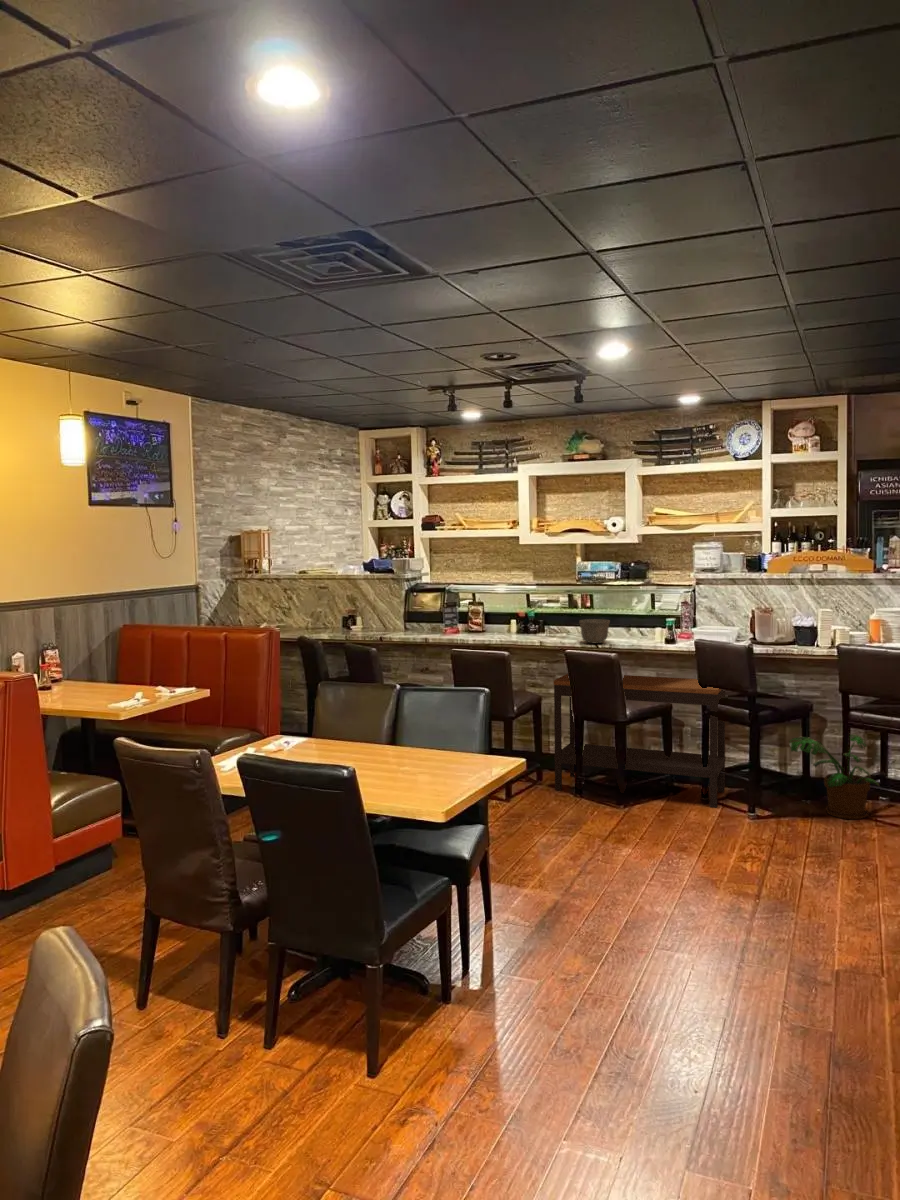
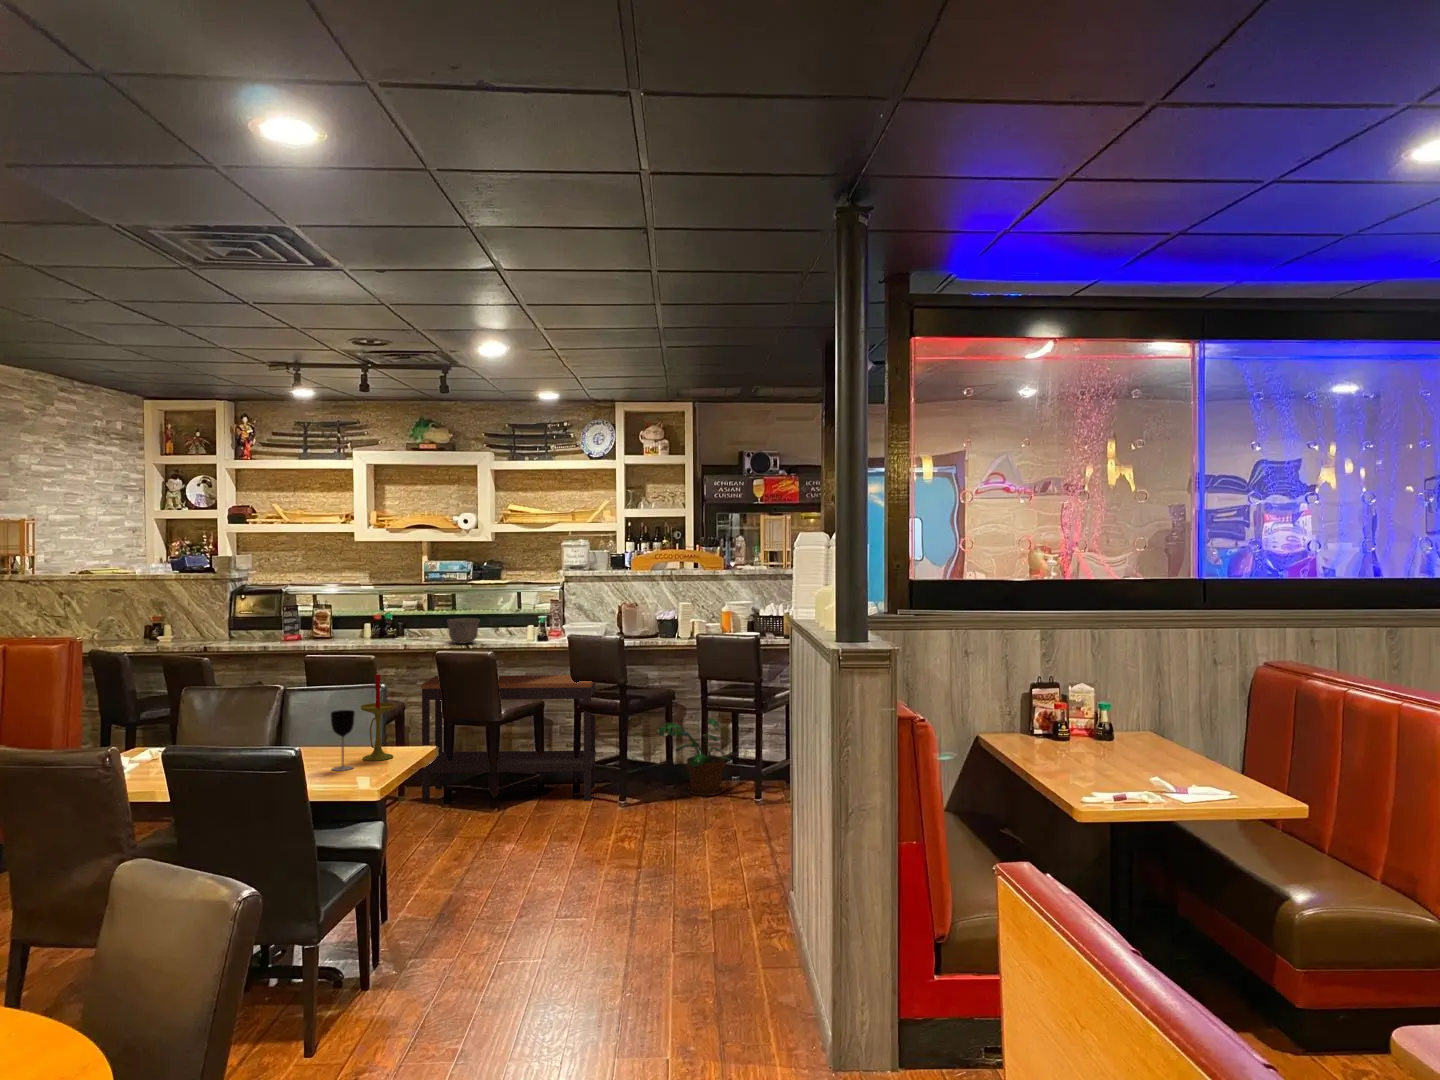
candle: none [451,682,484,769] -> present [361,675,395,761]
wine glass: none [419,718,441,777] -> present [331,710,355,771]

